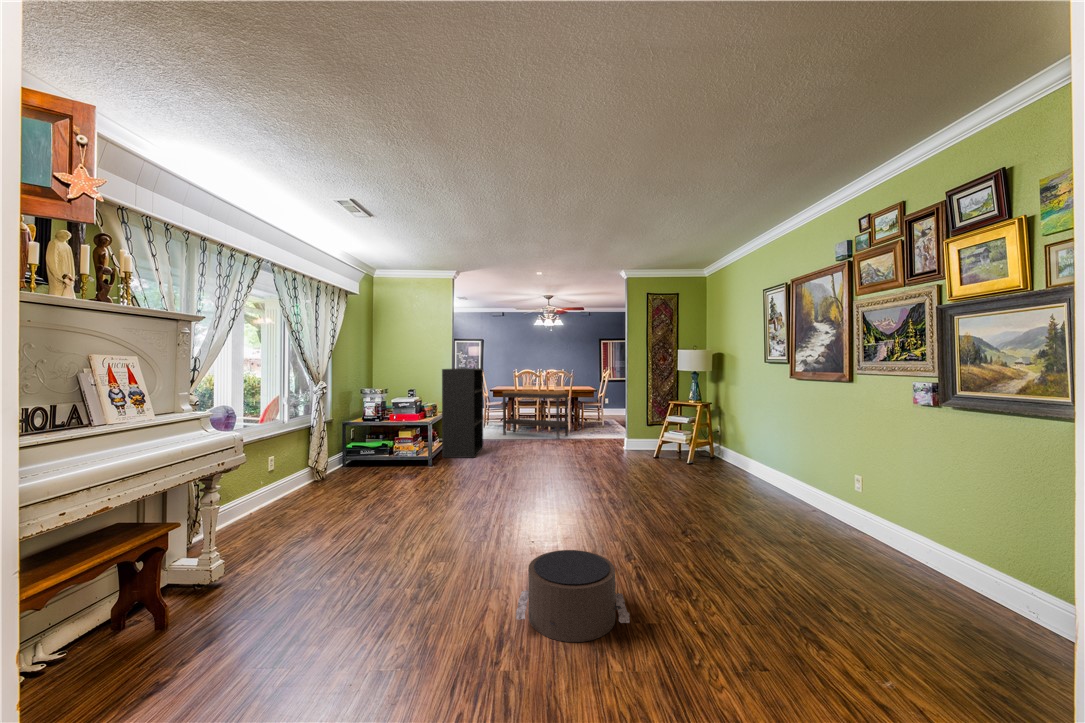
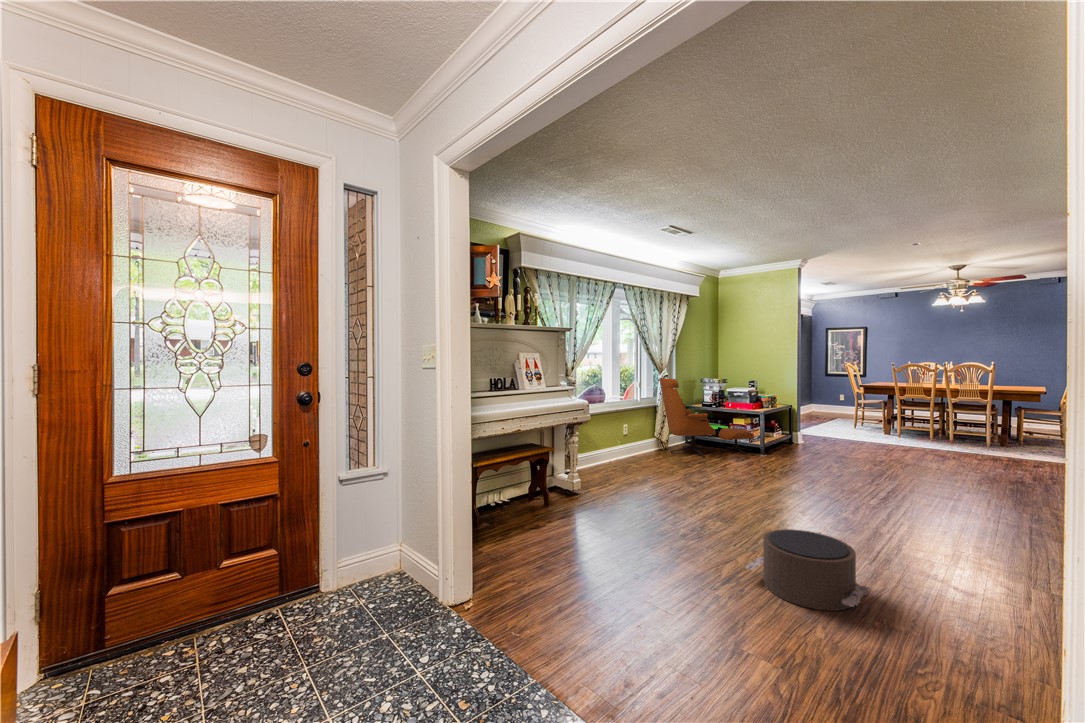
bookshelf: present [442,368,483,458] -> none [779,361,834,453]
lounge chair: none [317,390,422,484] -> present [660,378,754,457]
console table: present [503,390,568,439] -> none [872,387,973,451]

